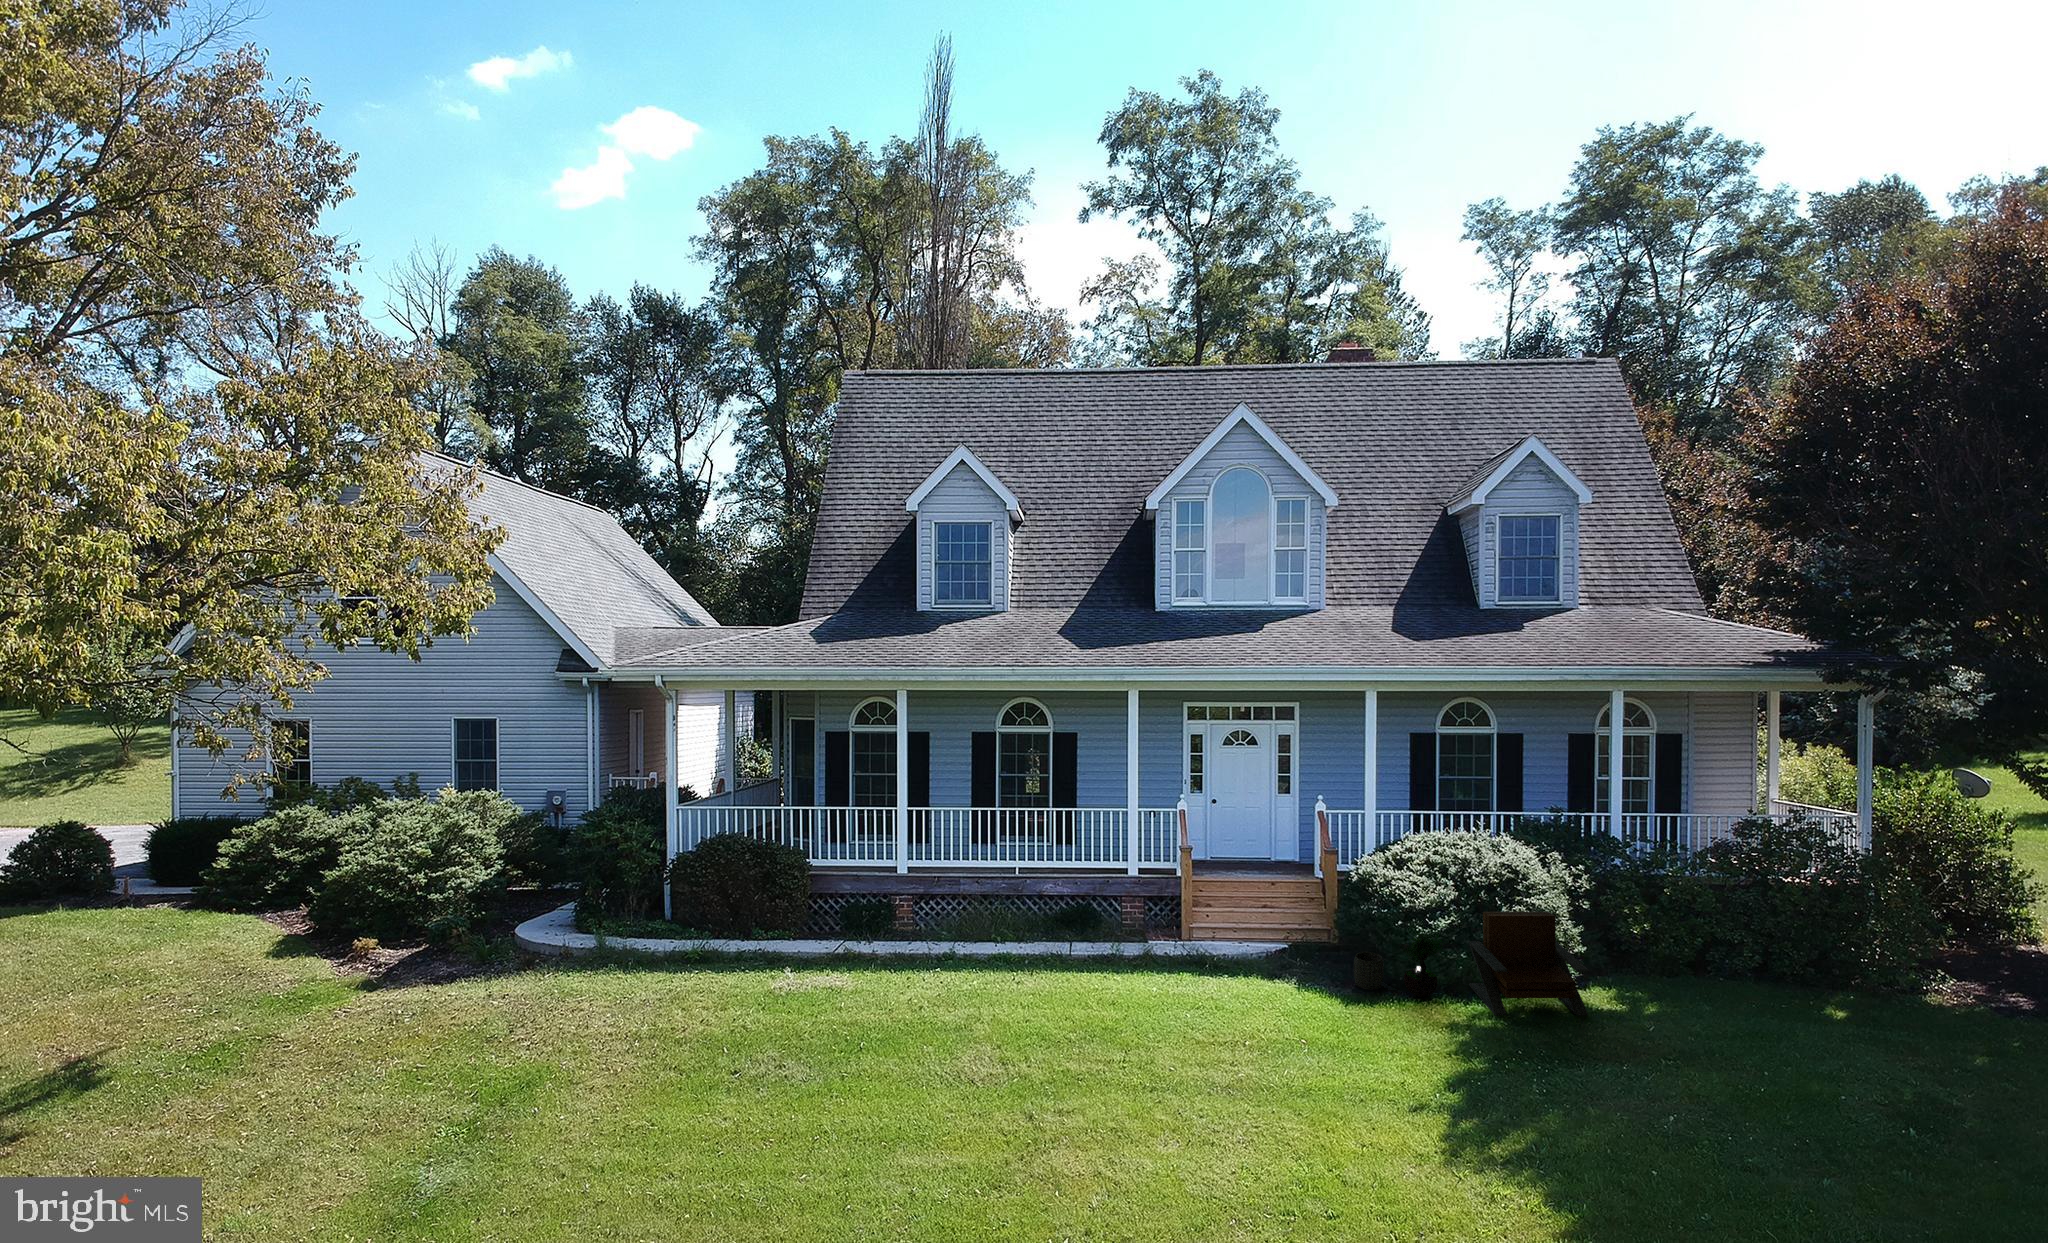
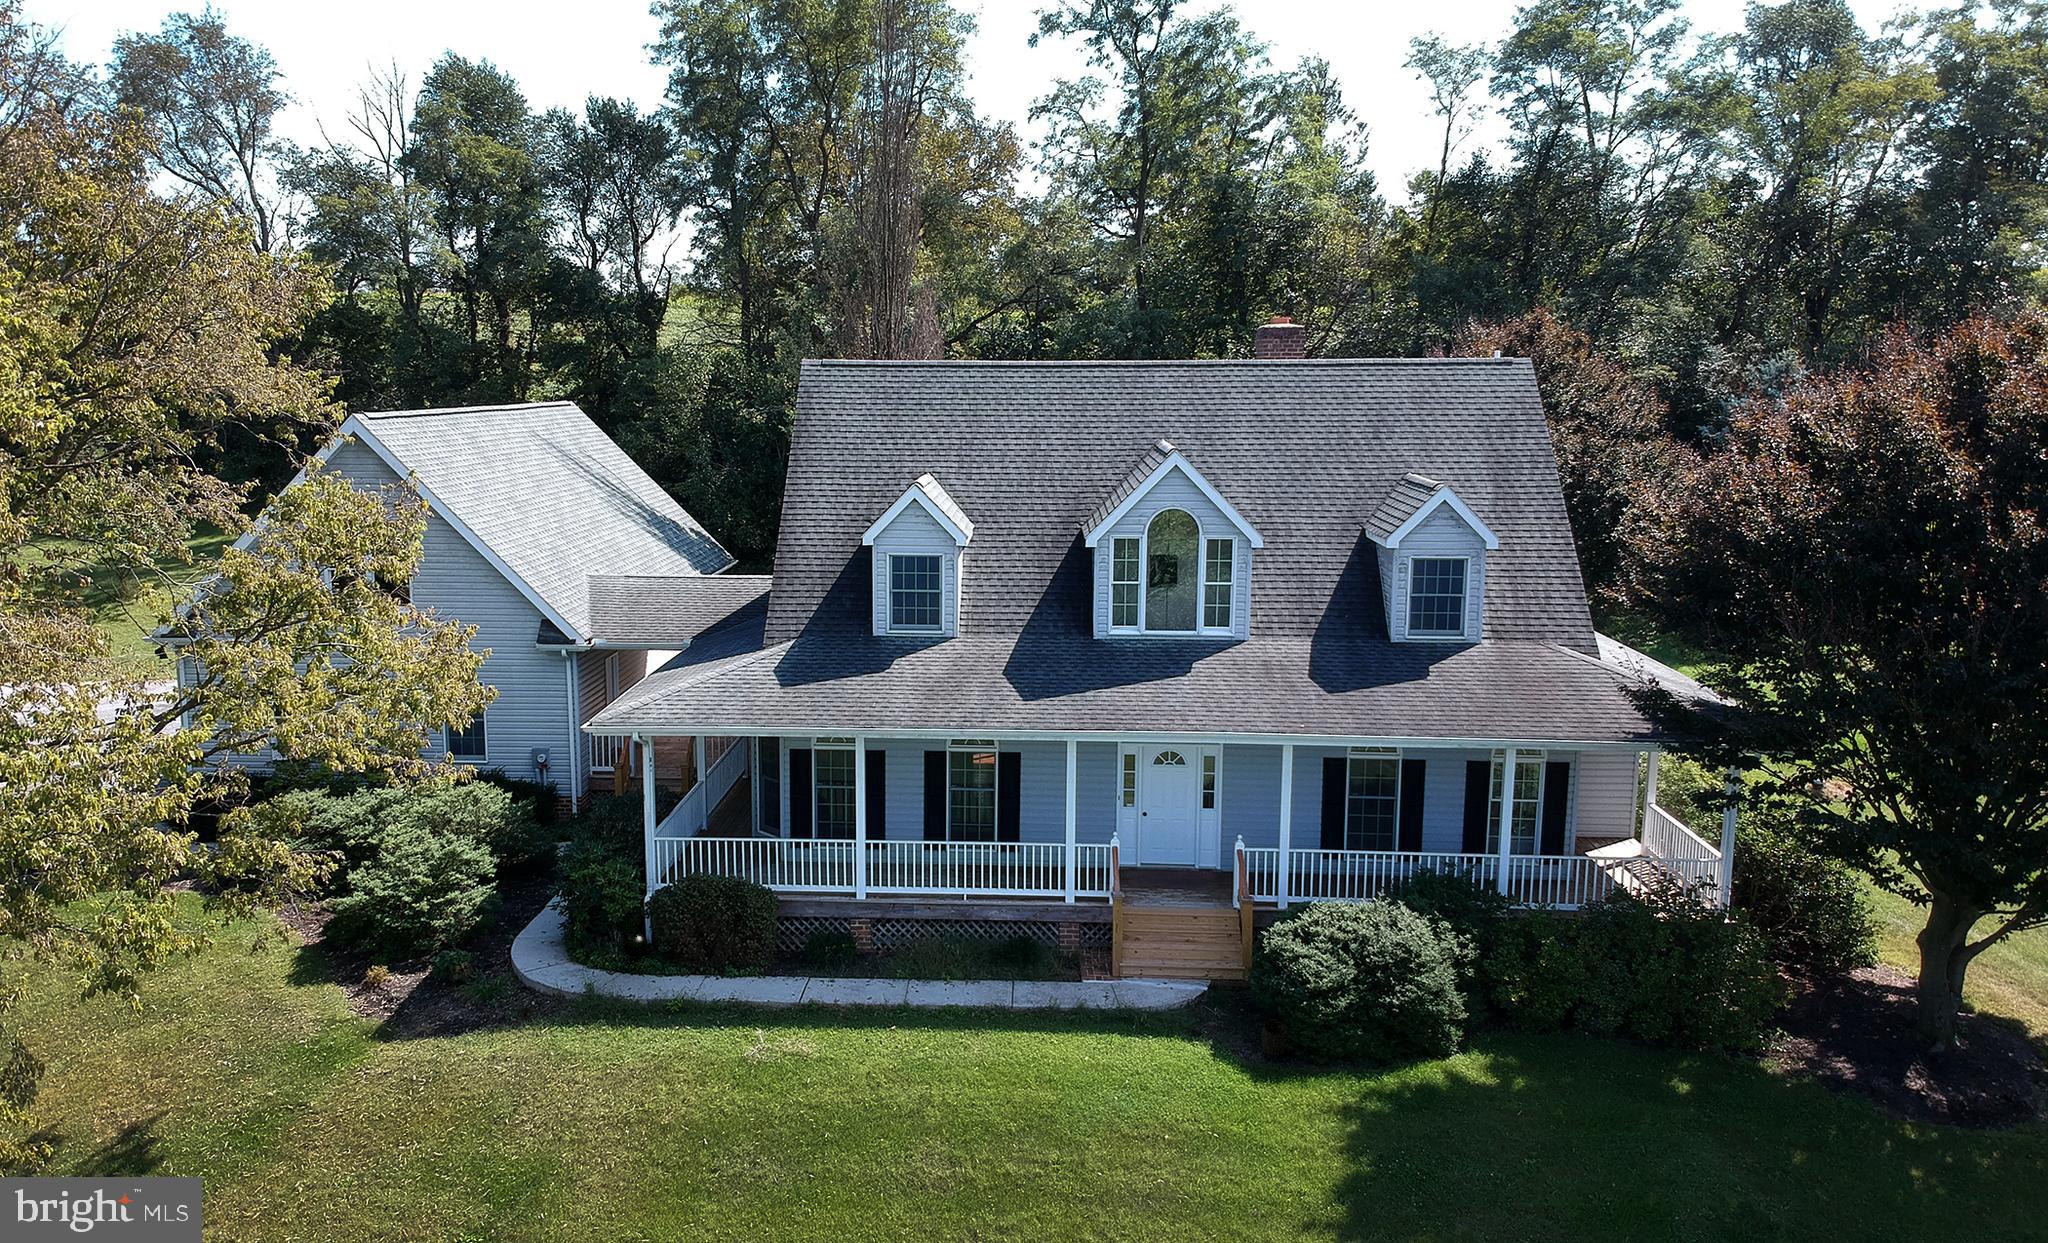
lounge chair: present [1469,912,1589,1015] -> none [1361,993,1466,1093]
potted tree: present [1404,932,1442,997] -> present [611,916,648,958]

